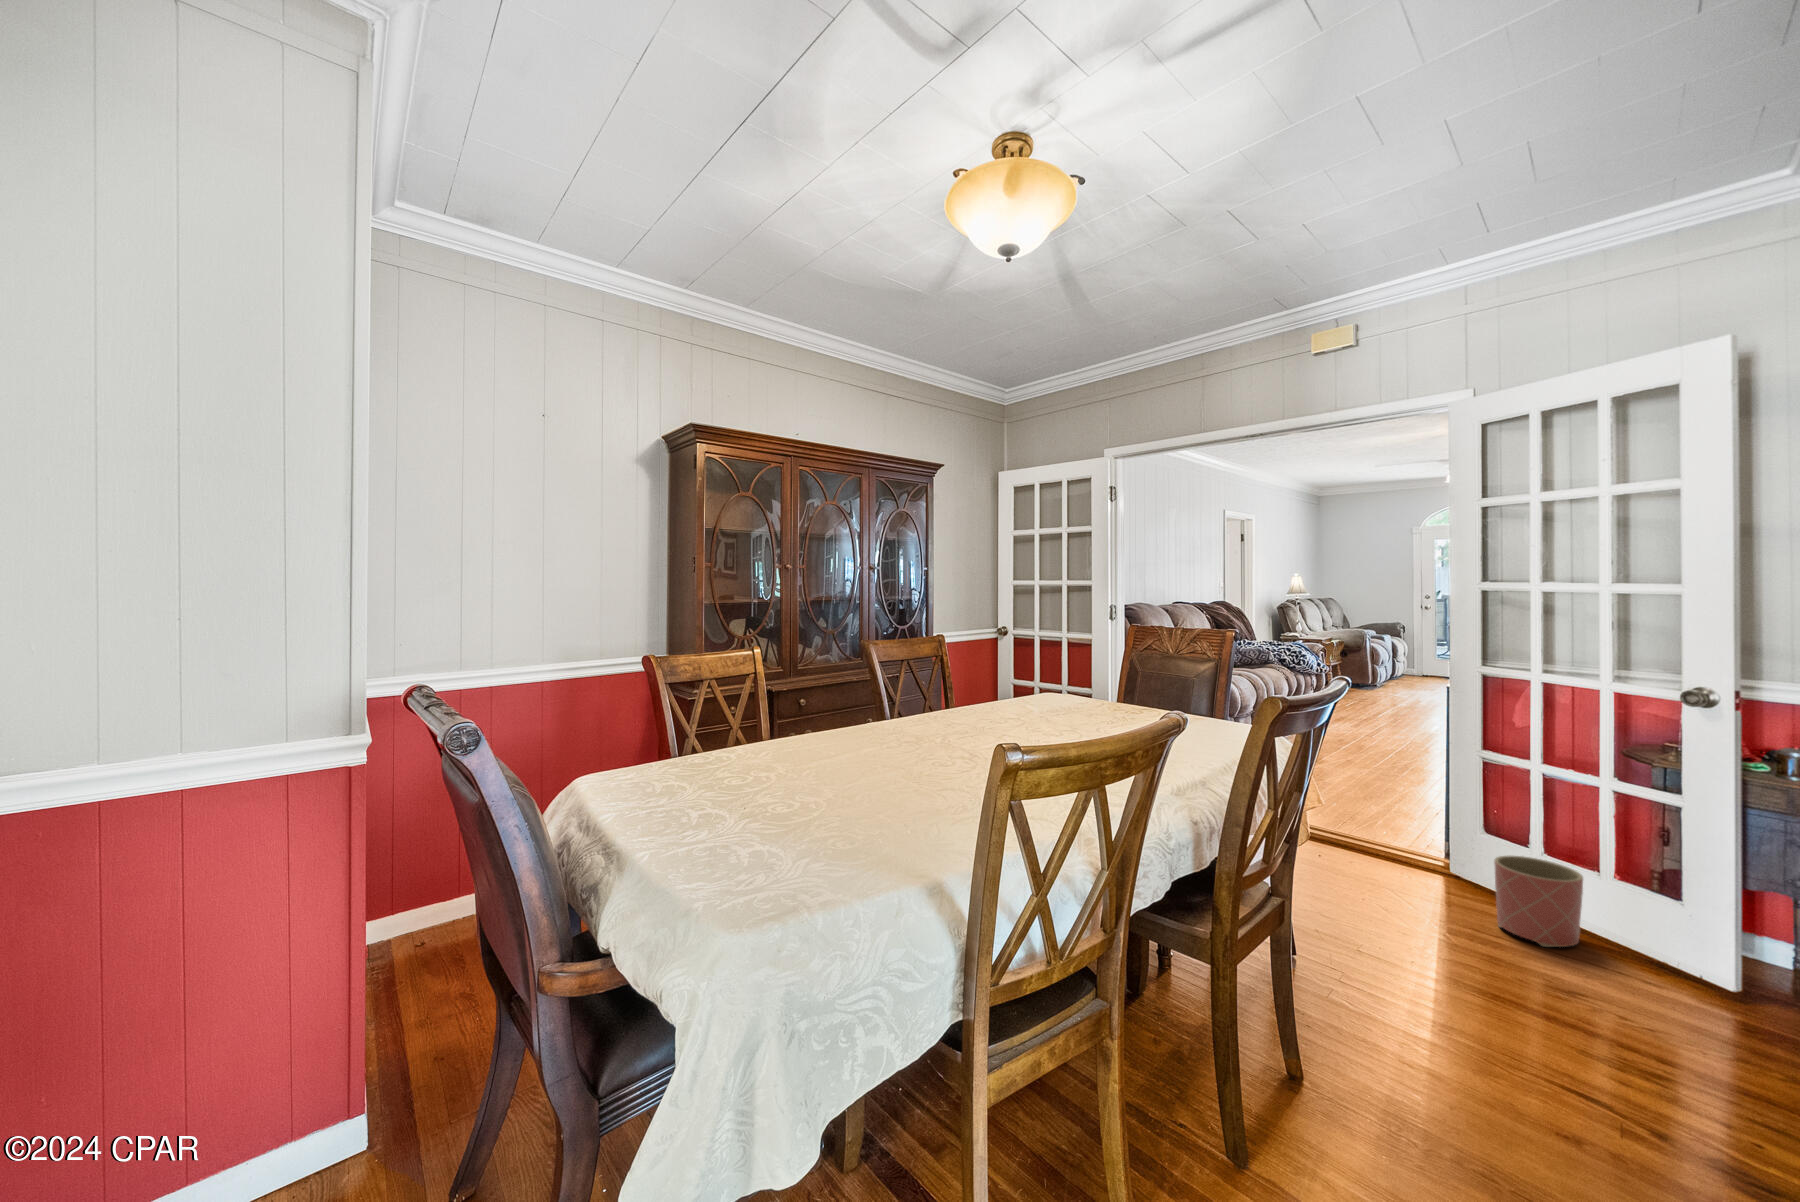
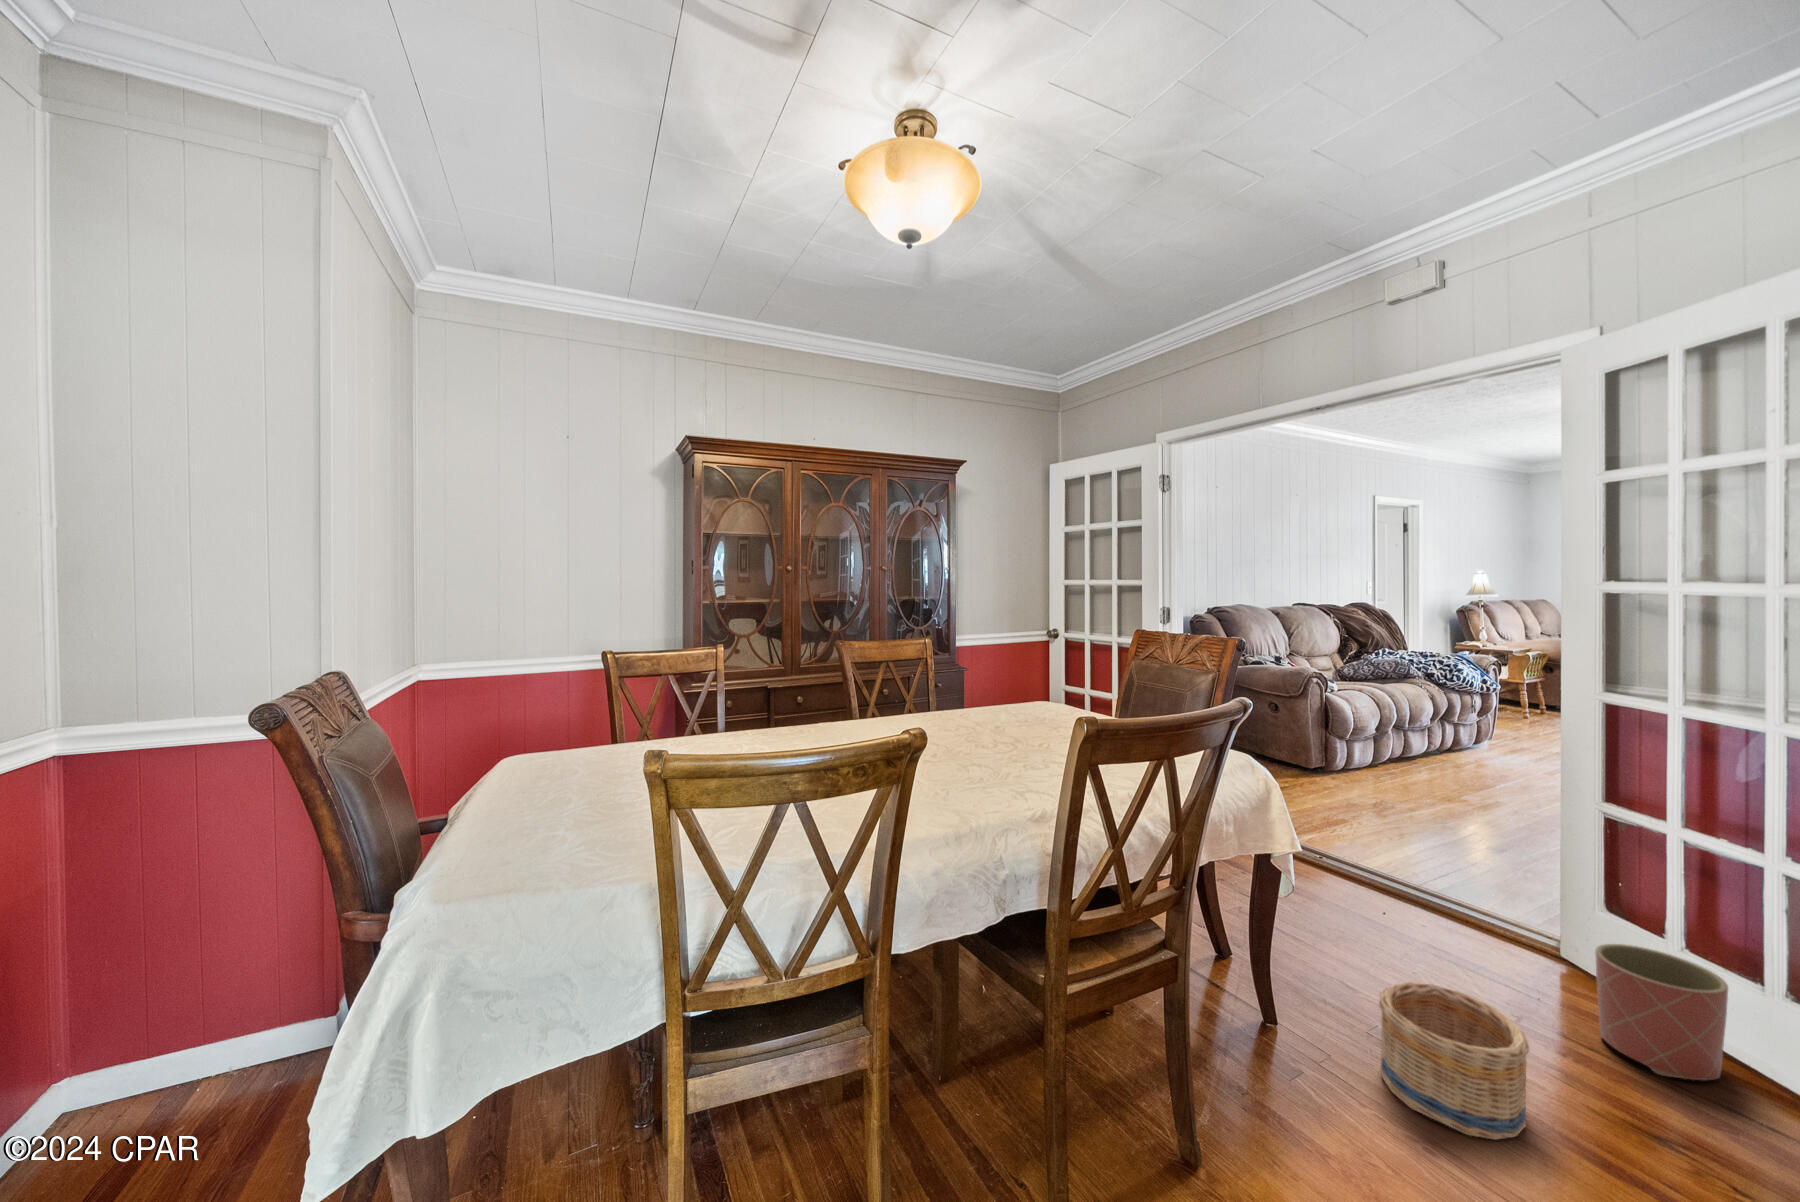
basket: none [1375,900,1490,1008] -> present [1379,982,1529,1140]

